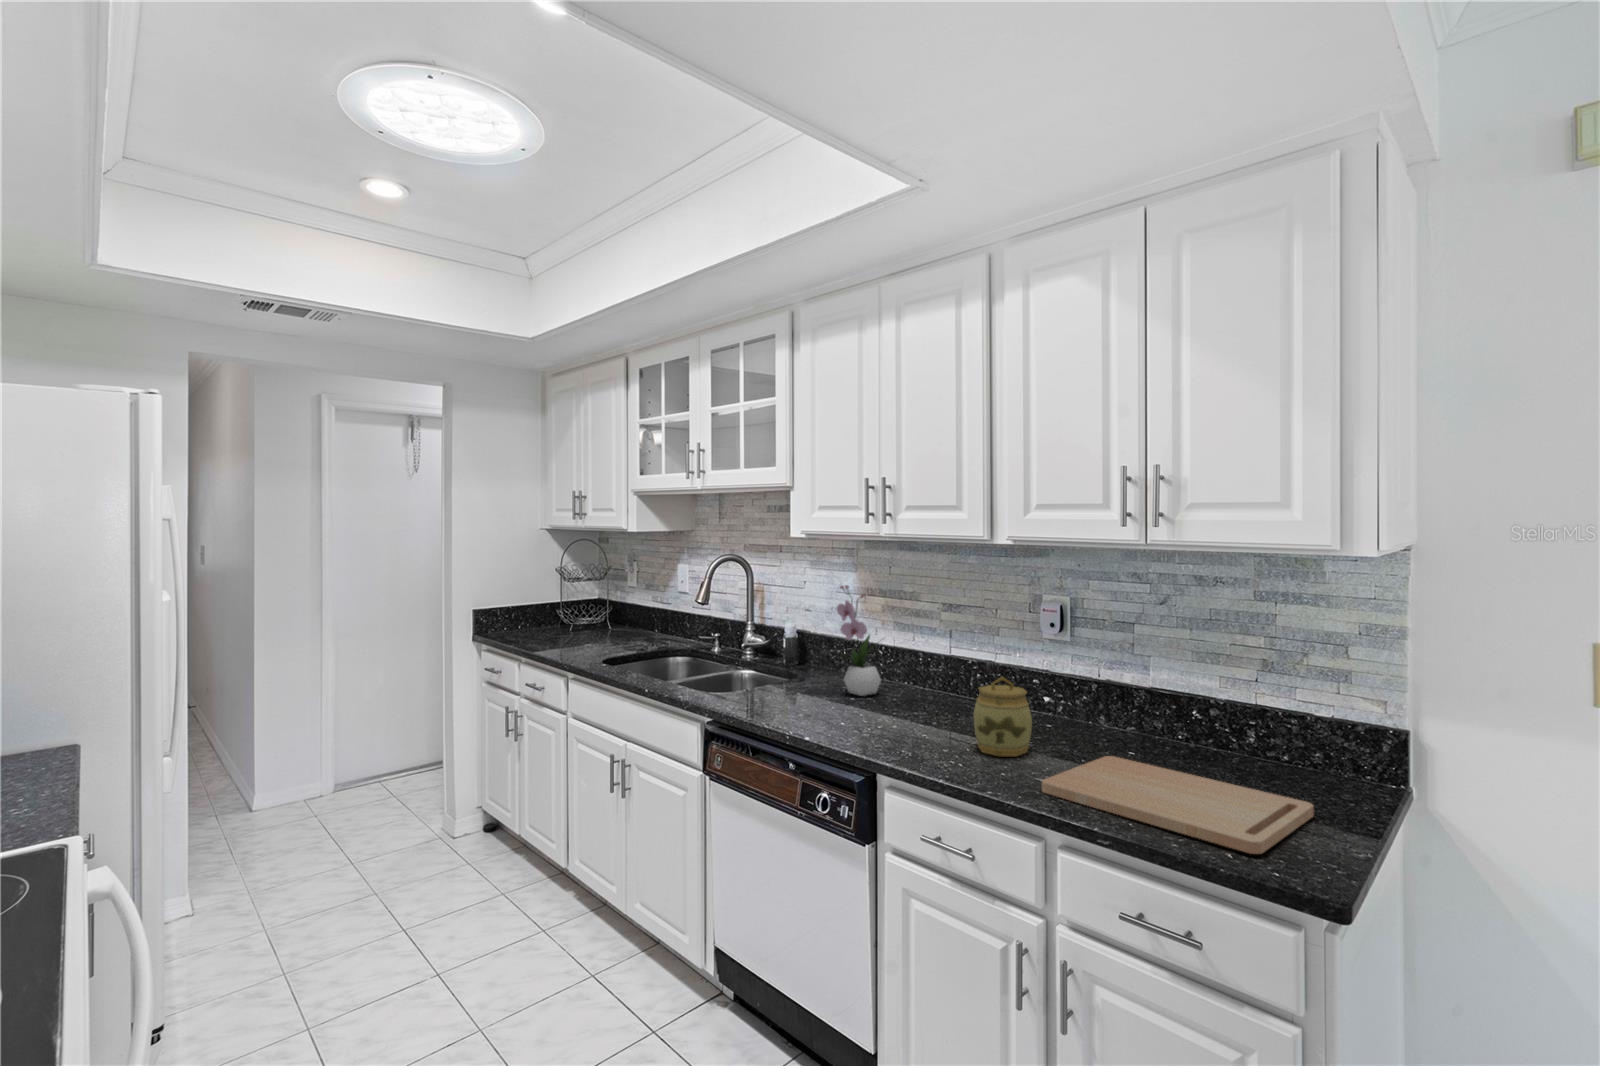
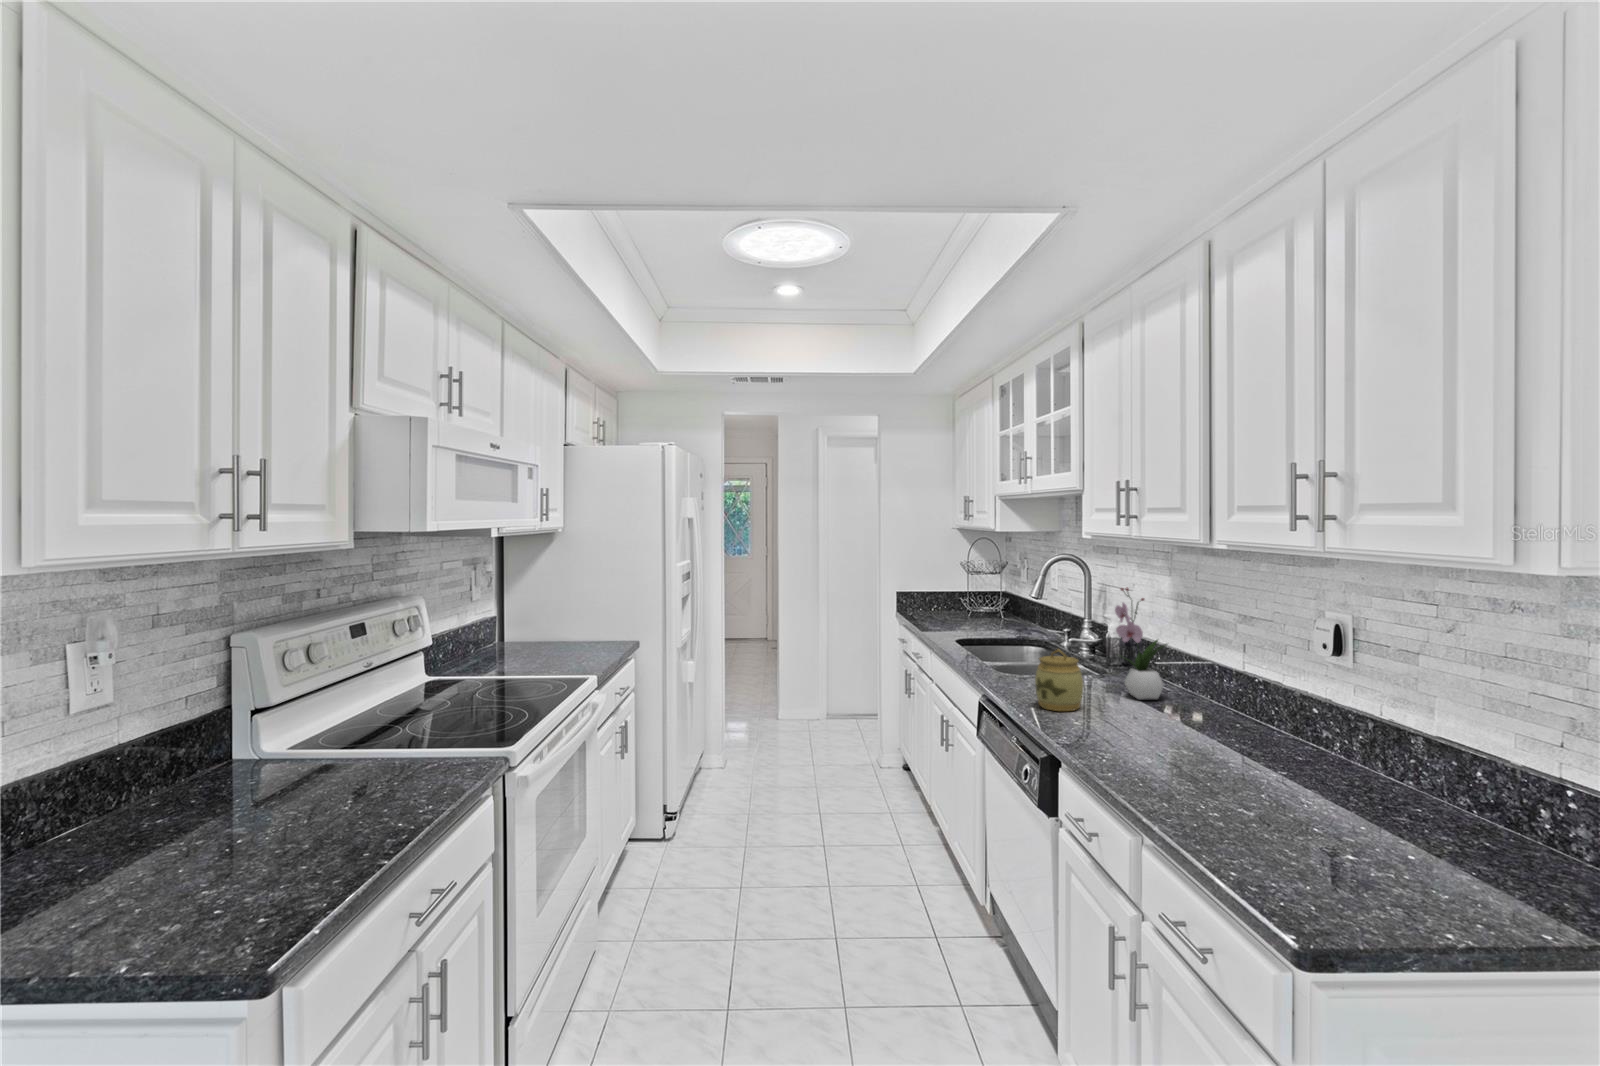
jar: present [974,677,1032,756] -> present [1035,649,1083,711]
cutting board: present [1042,756,1314,854] -> none [1168,798,1494,921]

